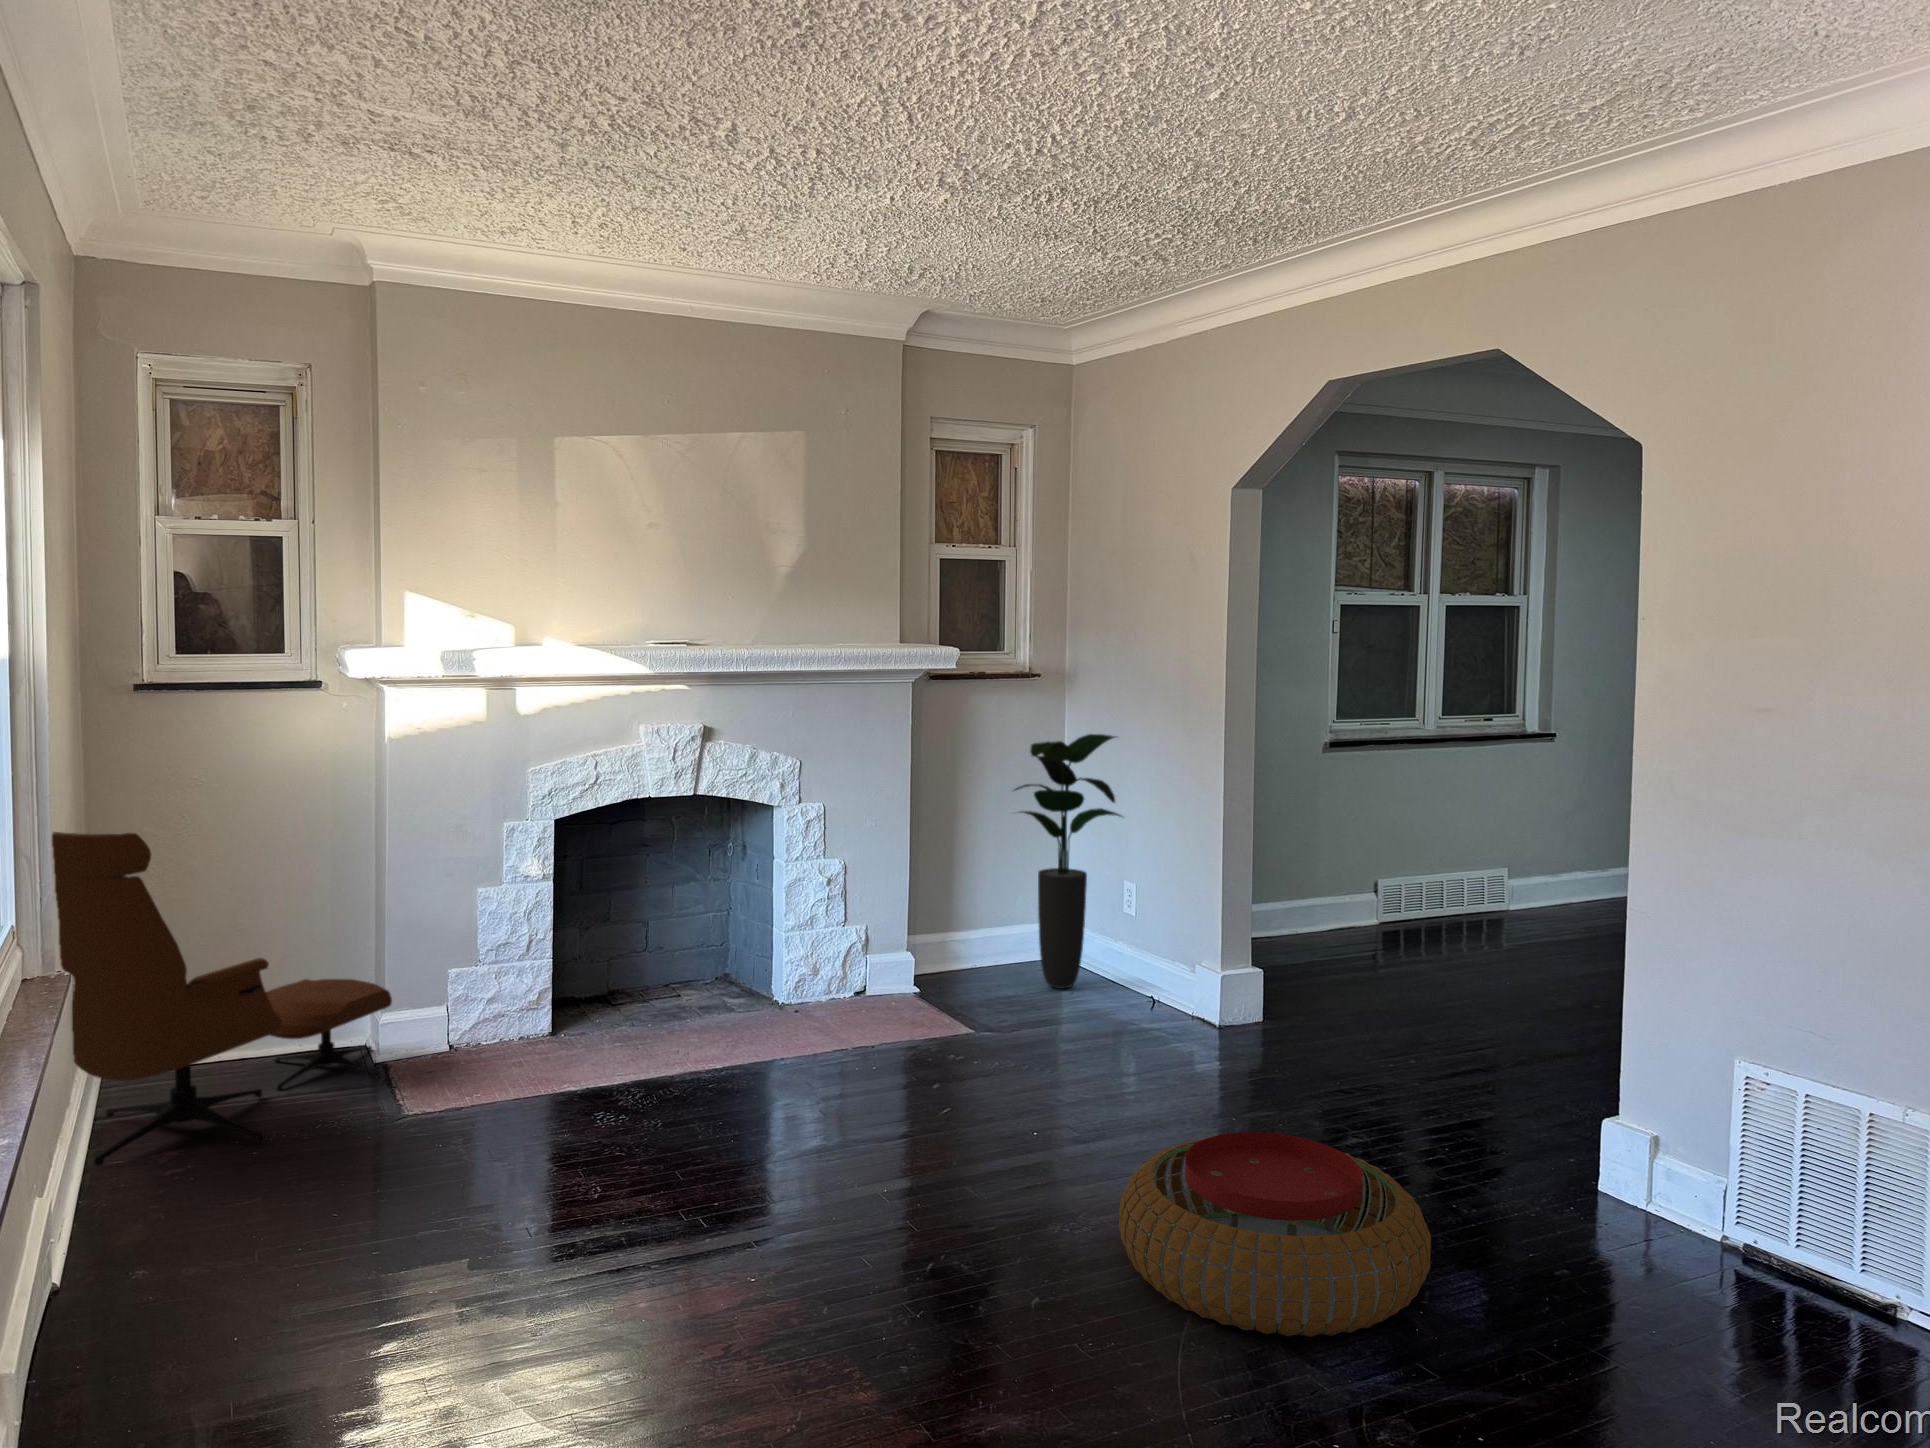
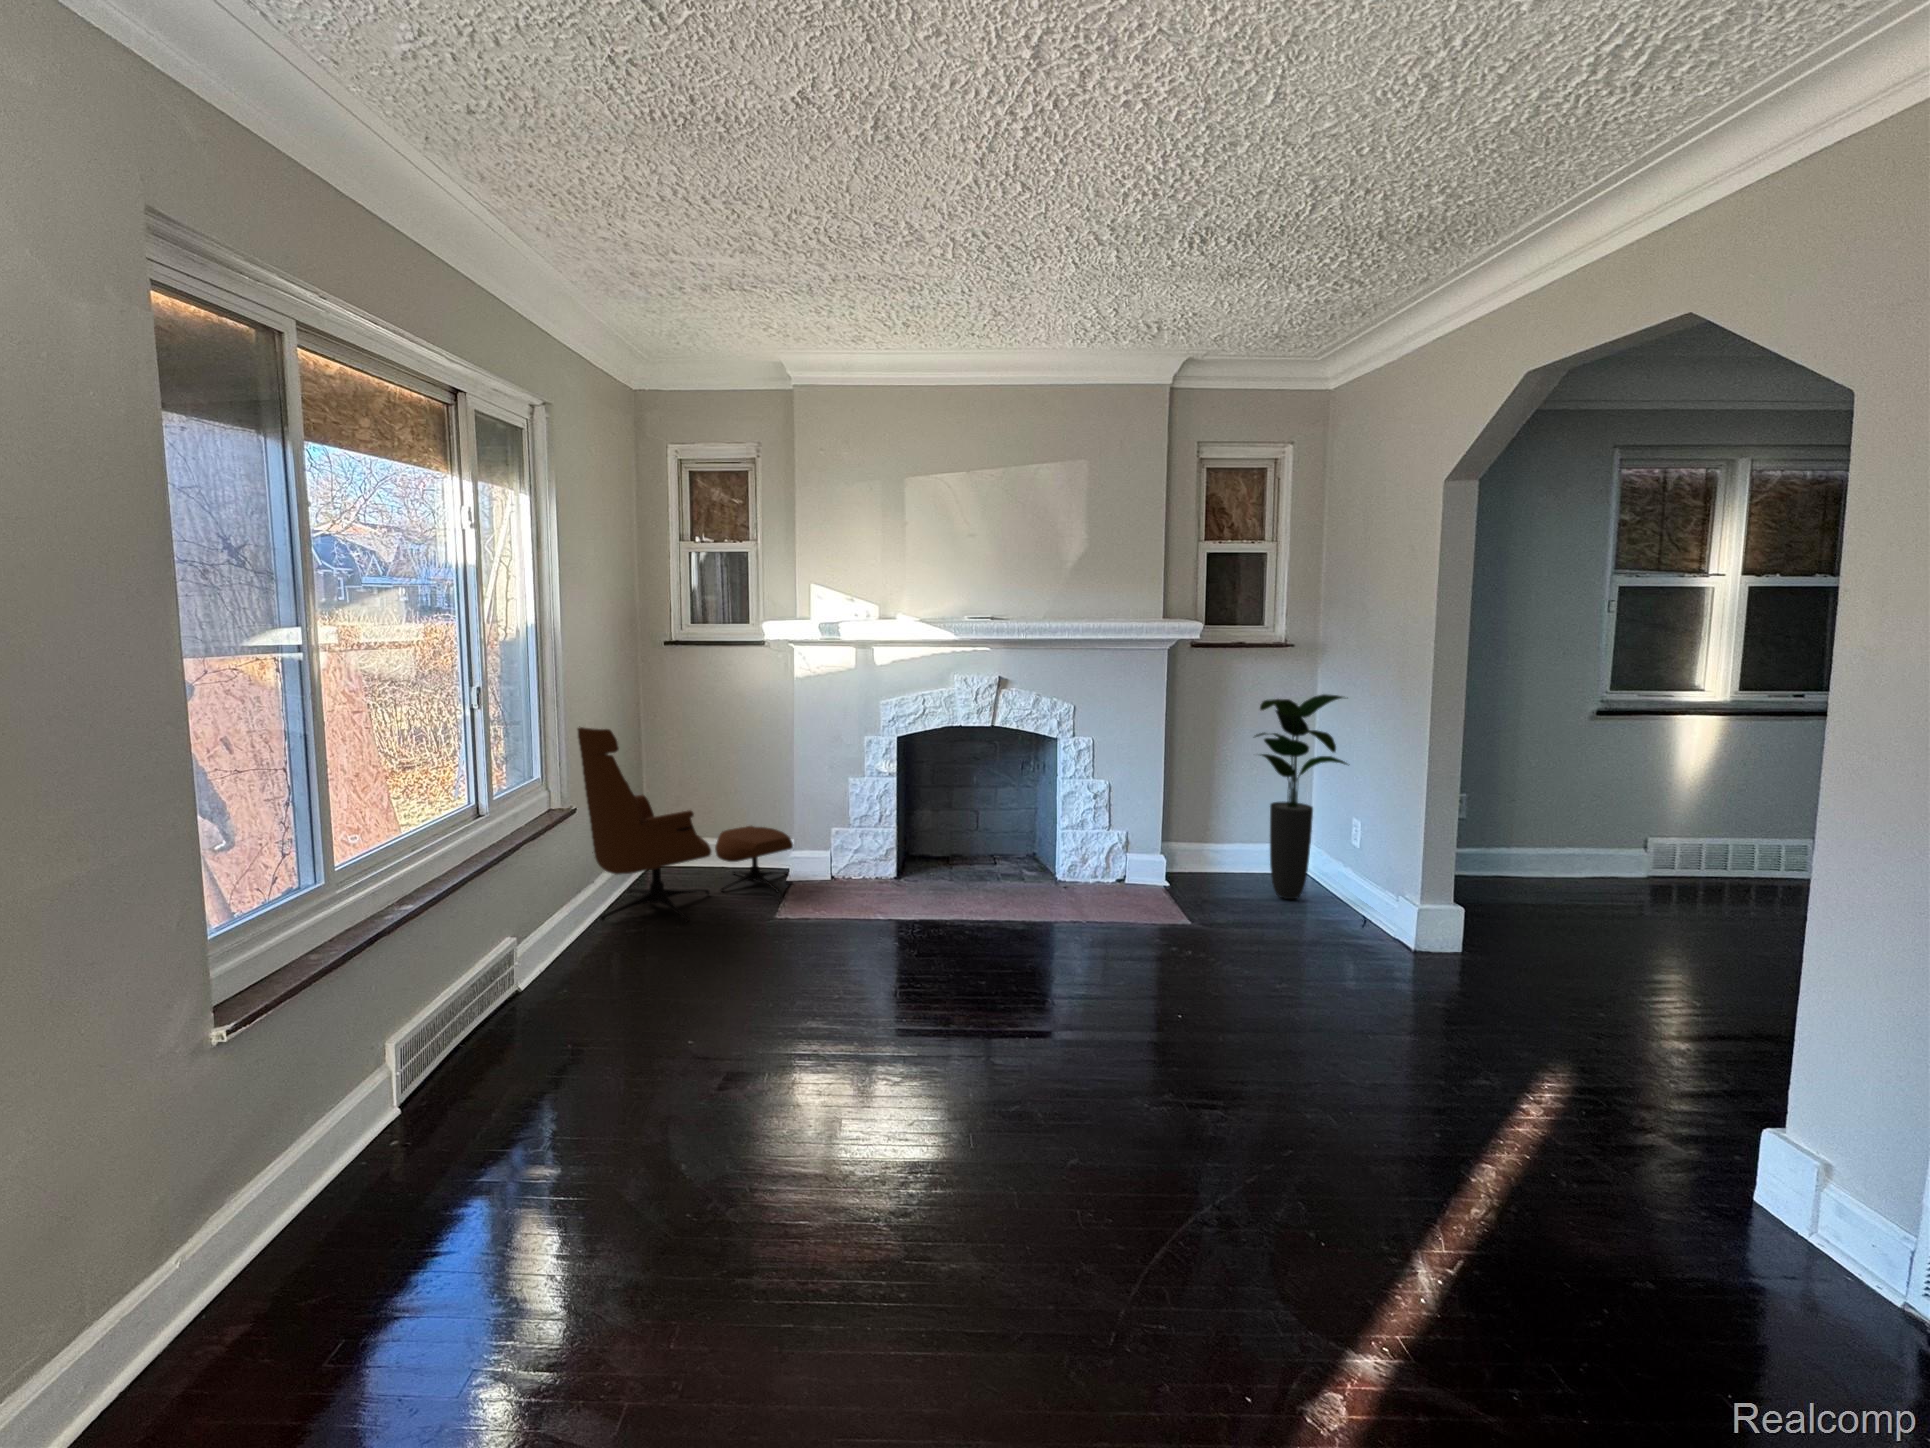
pouf: present [1119,1132,1431,1337] -> none [1166,1052,1472,1271]

